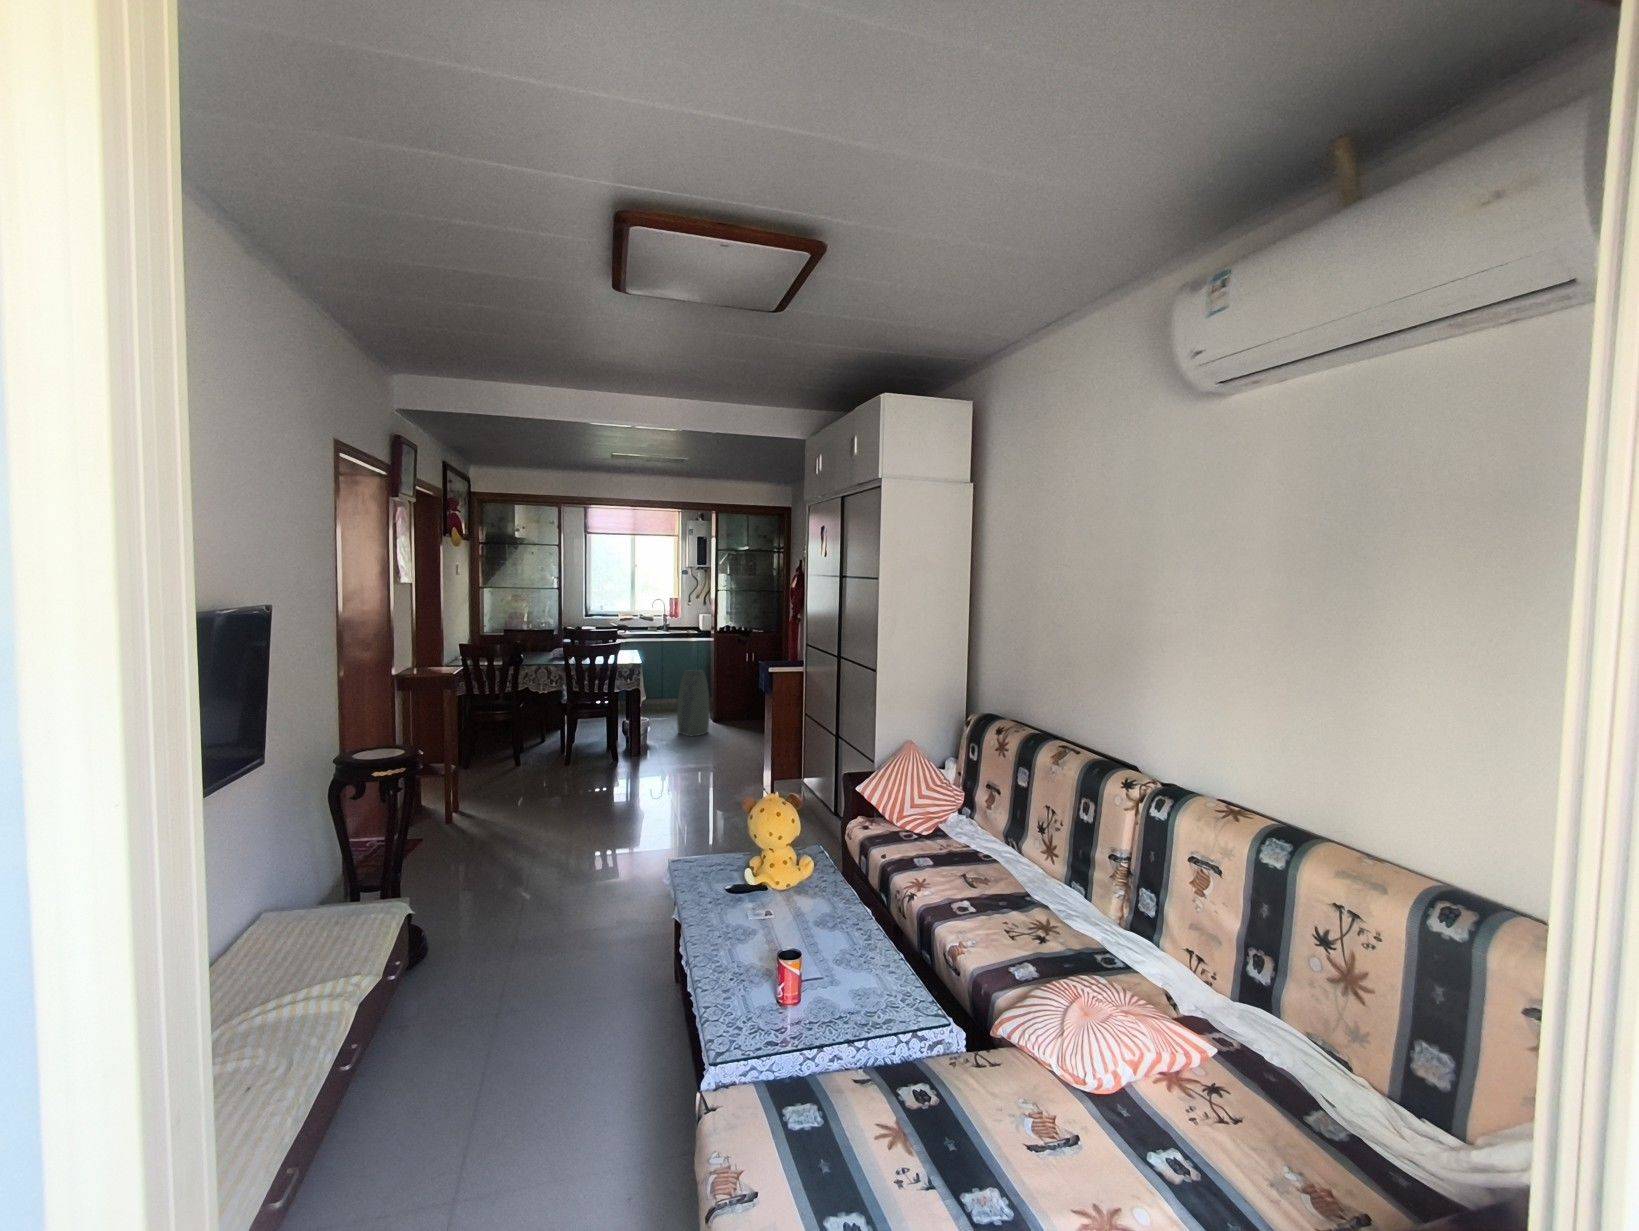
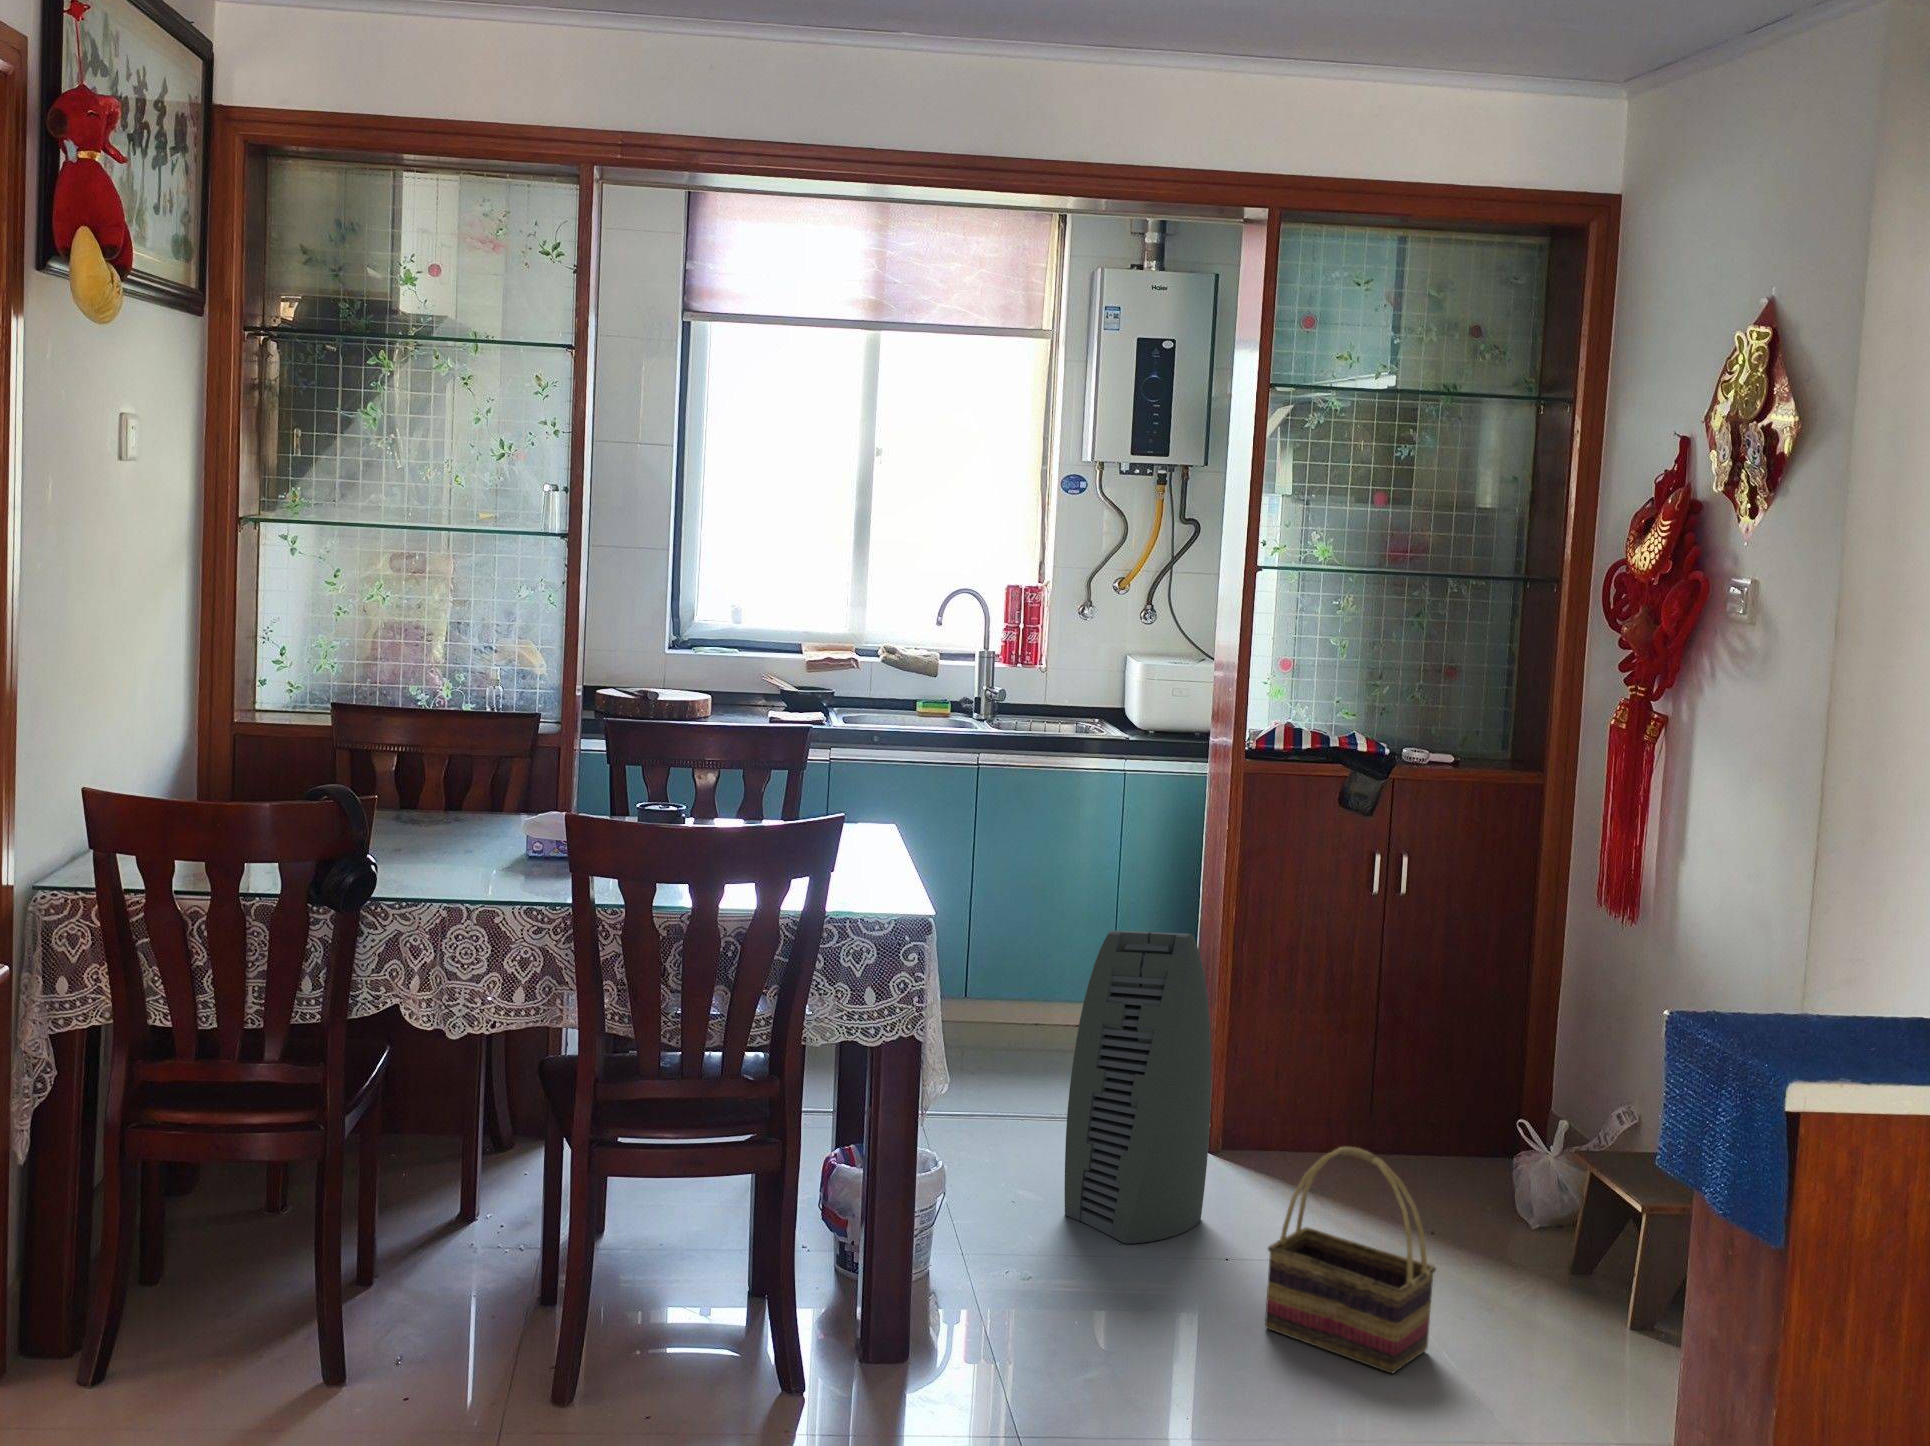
basket: none [715,707,748,749] -> present [1265,1147,1436,1373]

